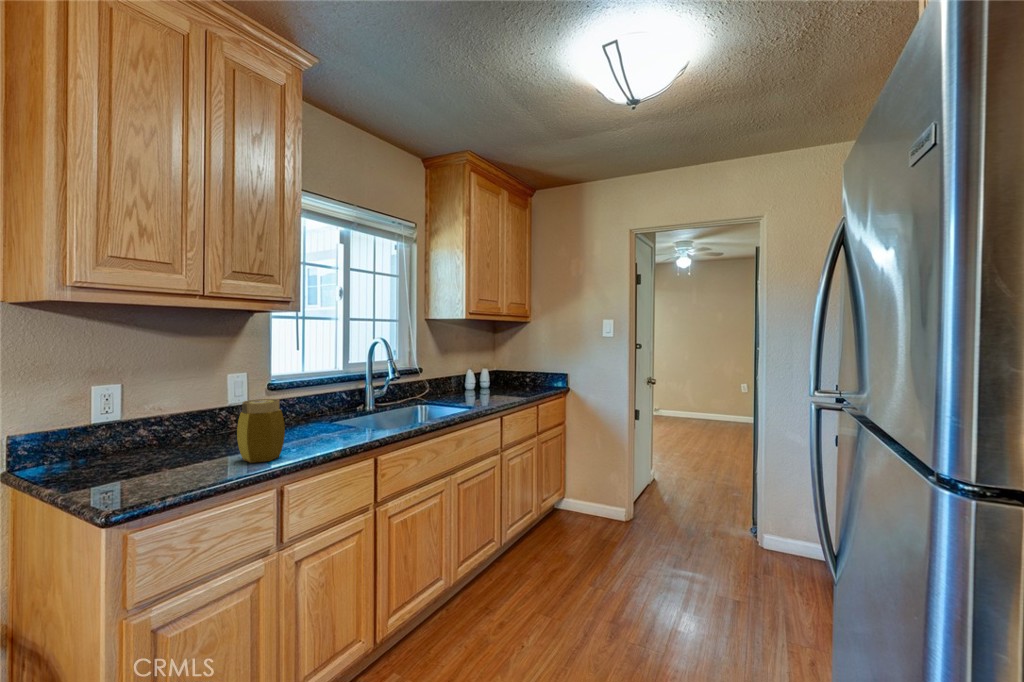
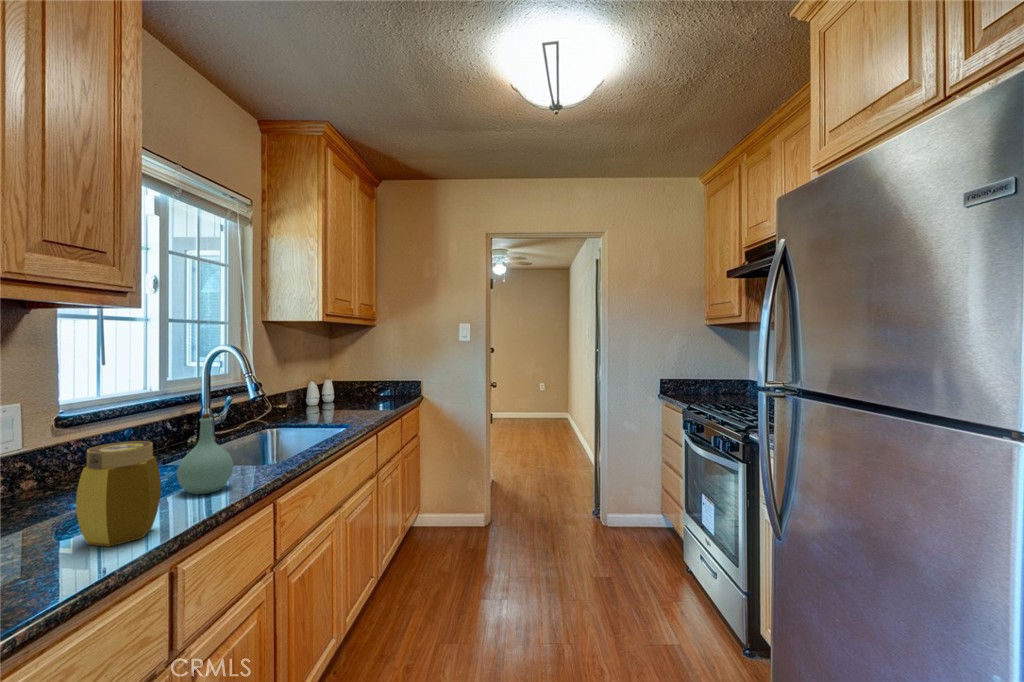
bottle: none [314,386,350,442] -> present [177,414,233,494]

